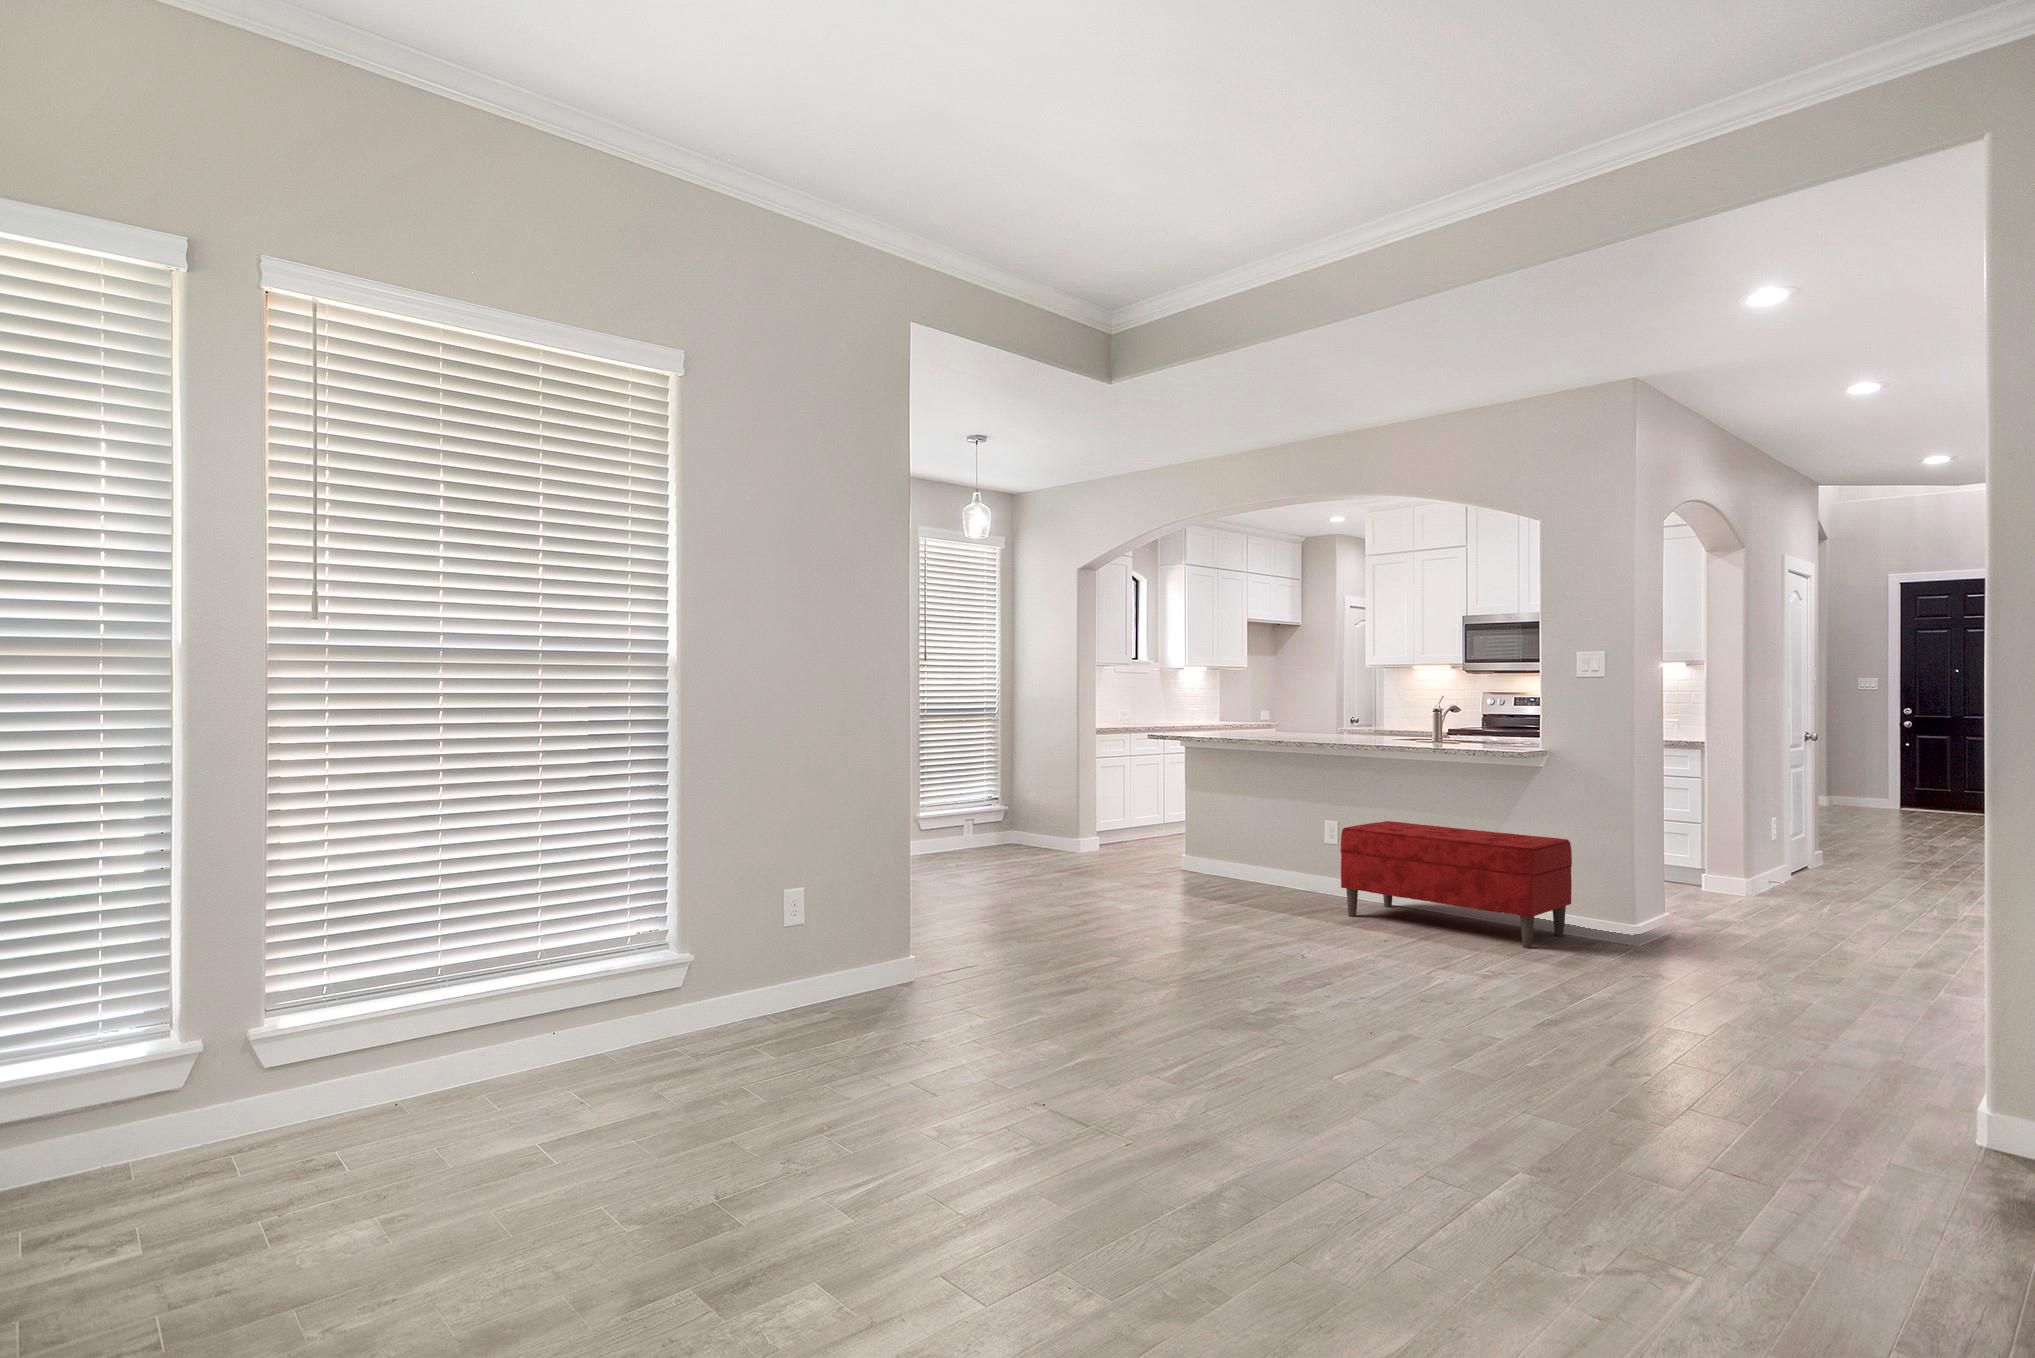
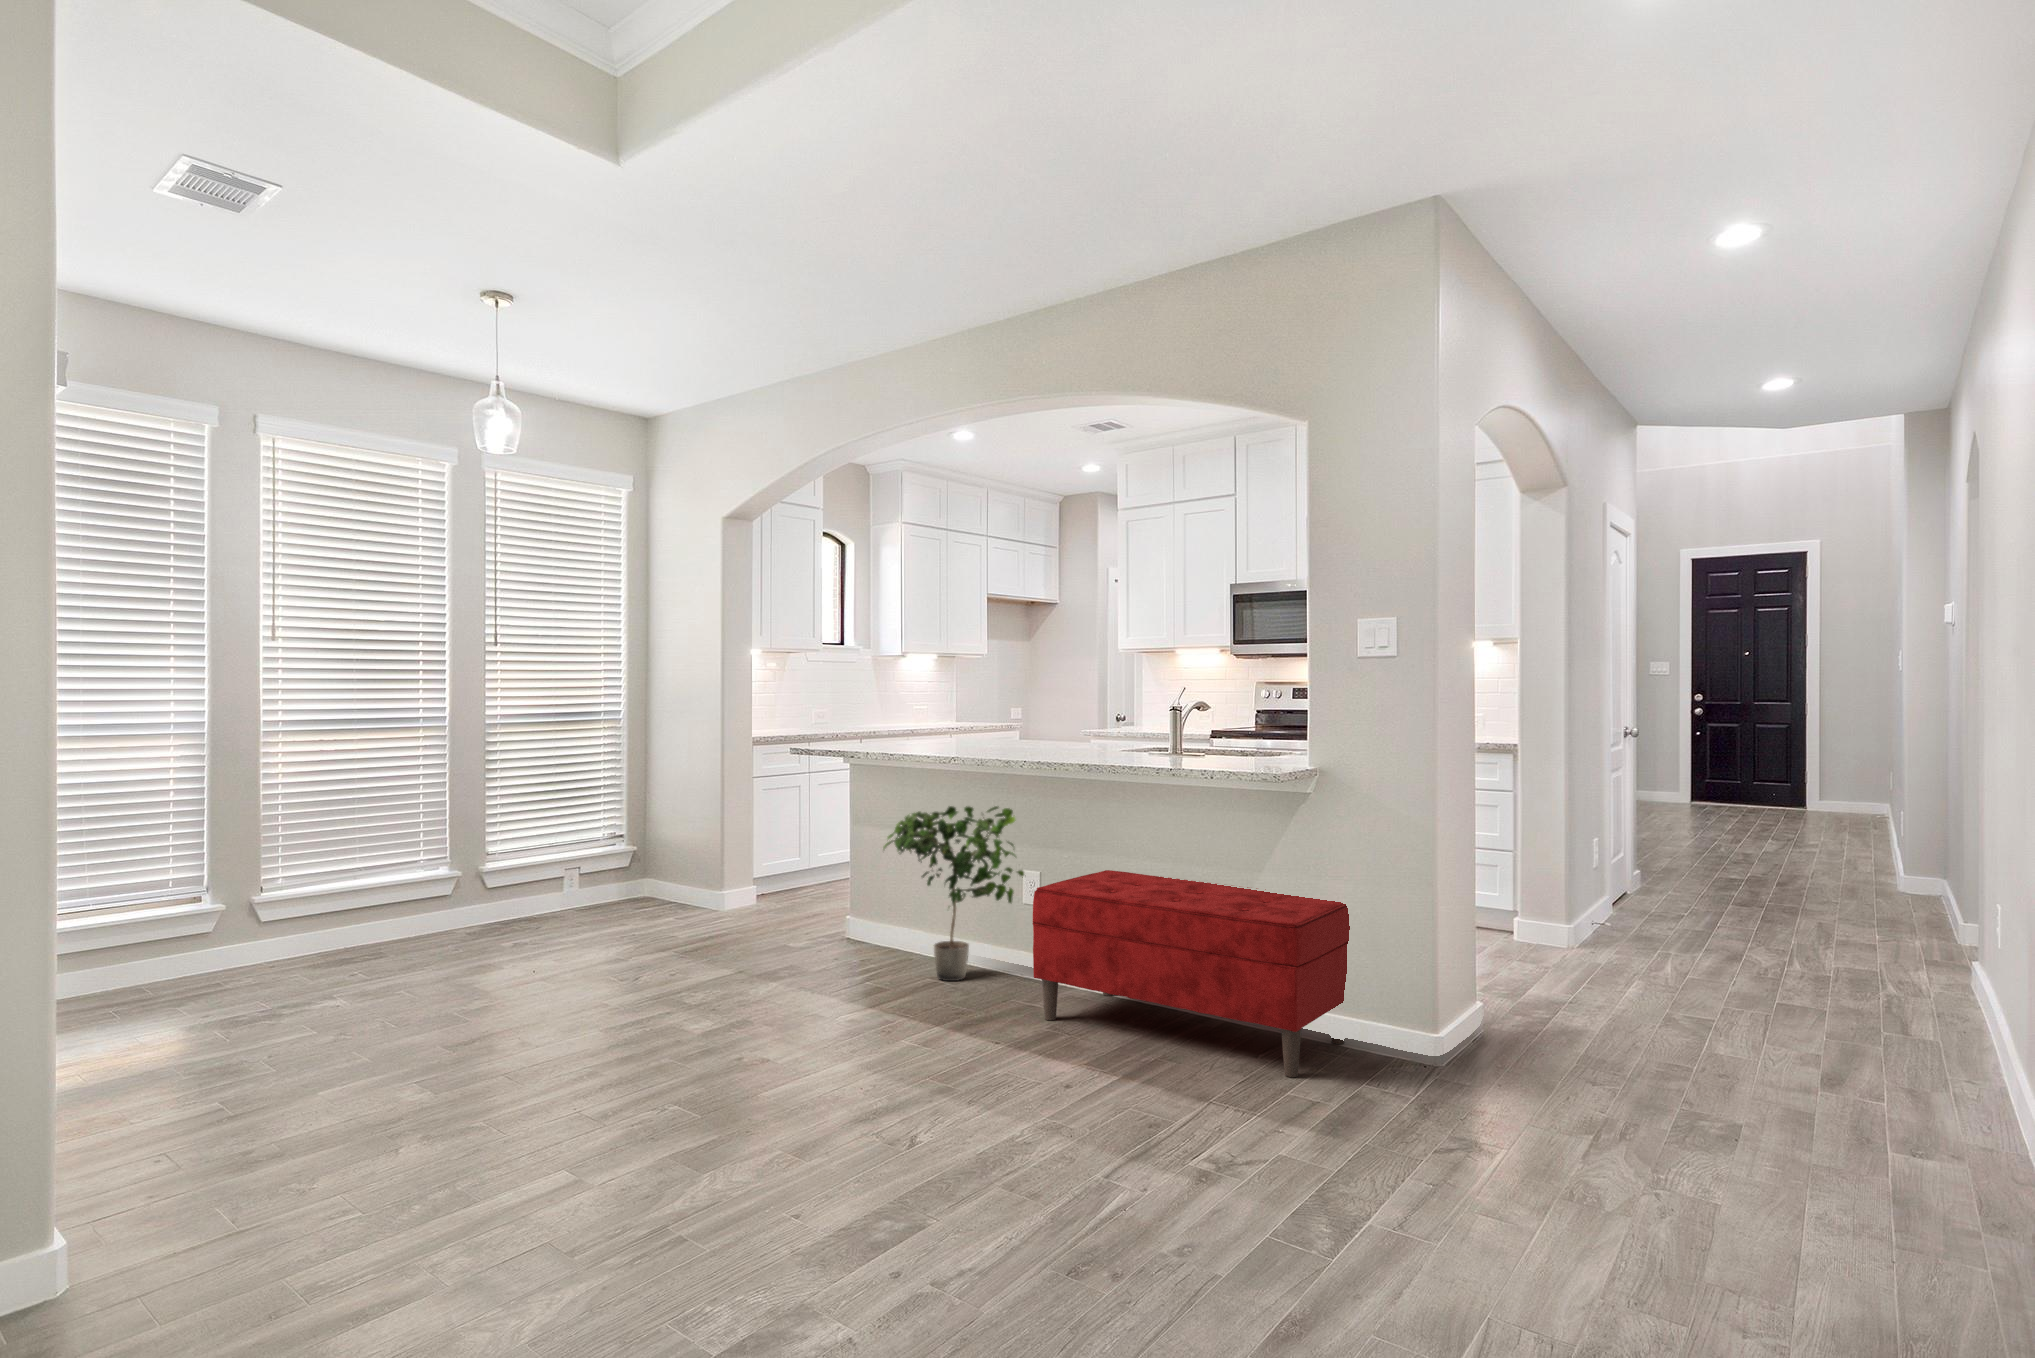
potted plant: none [1223,775,1323,895] -> present [883,806,1024,981]

